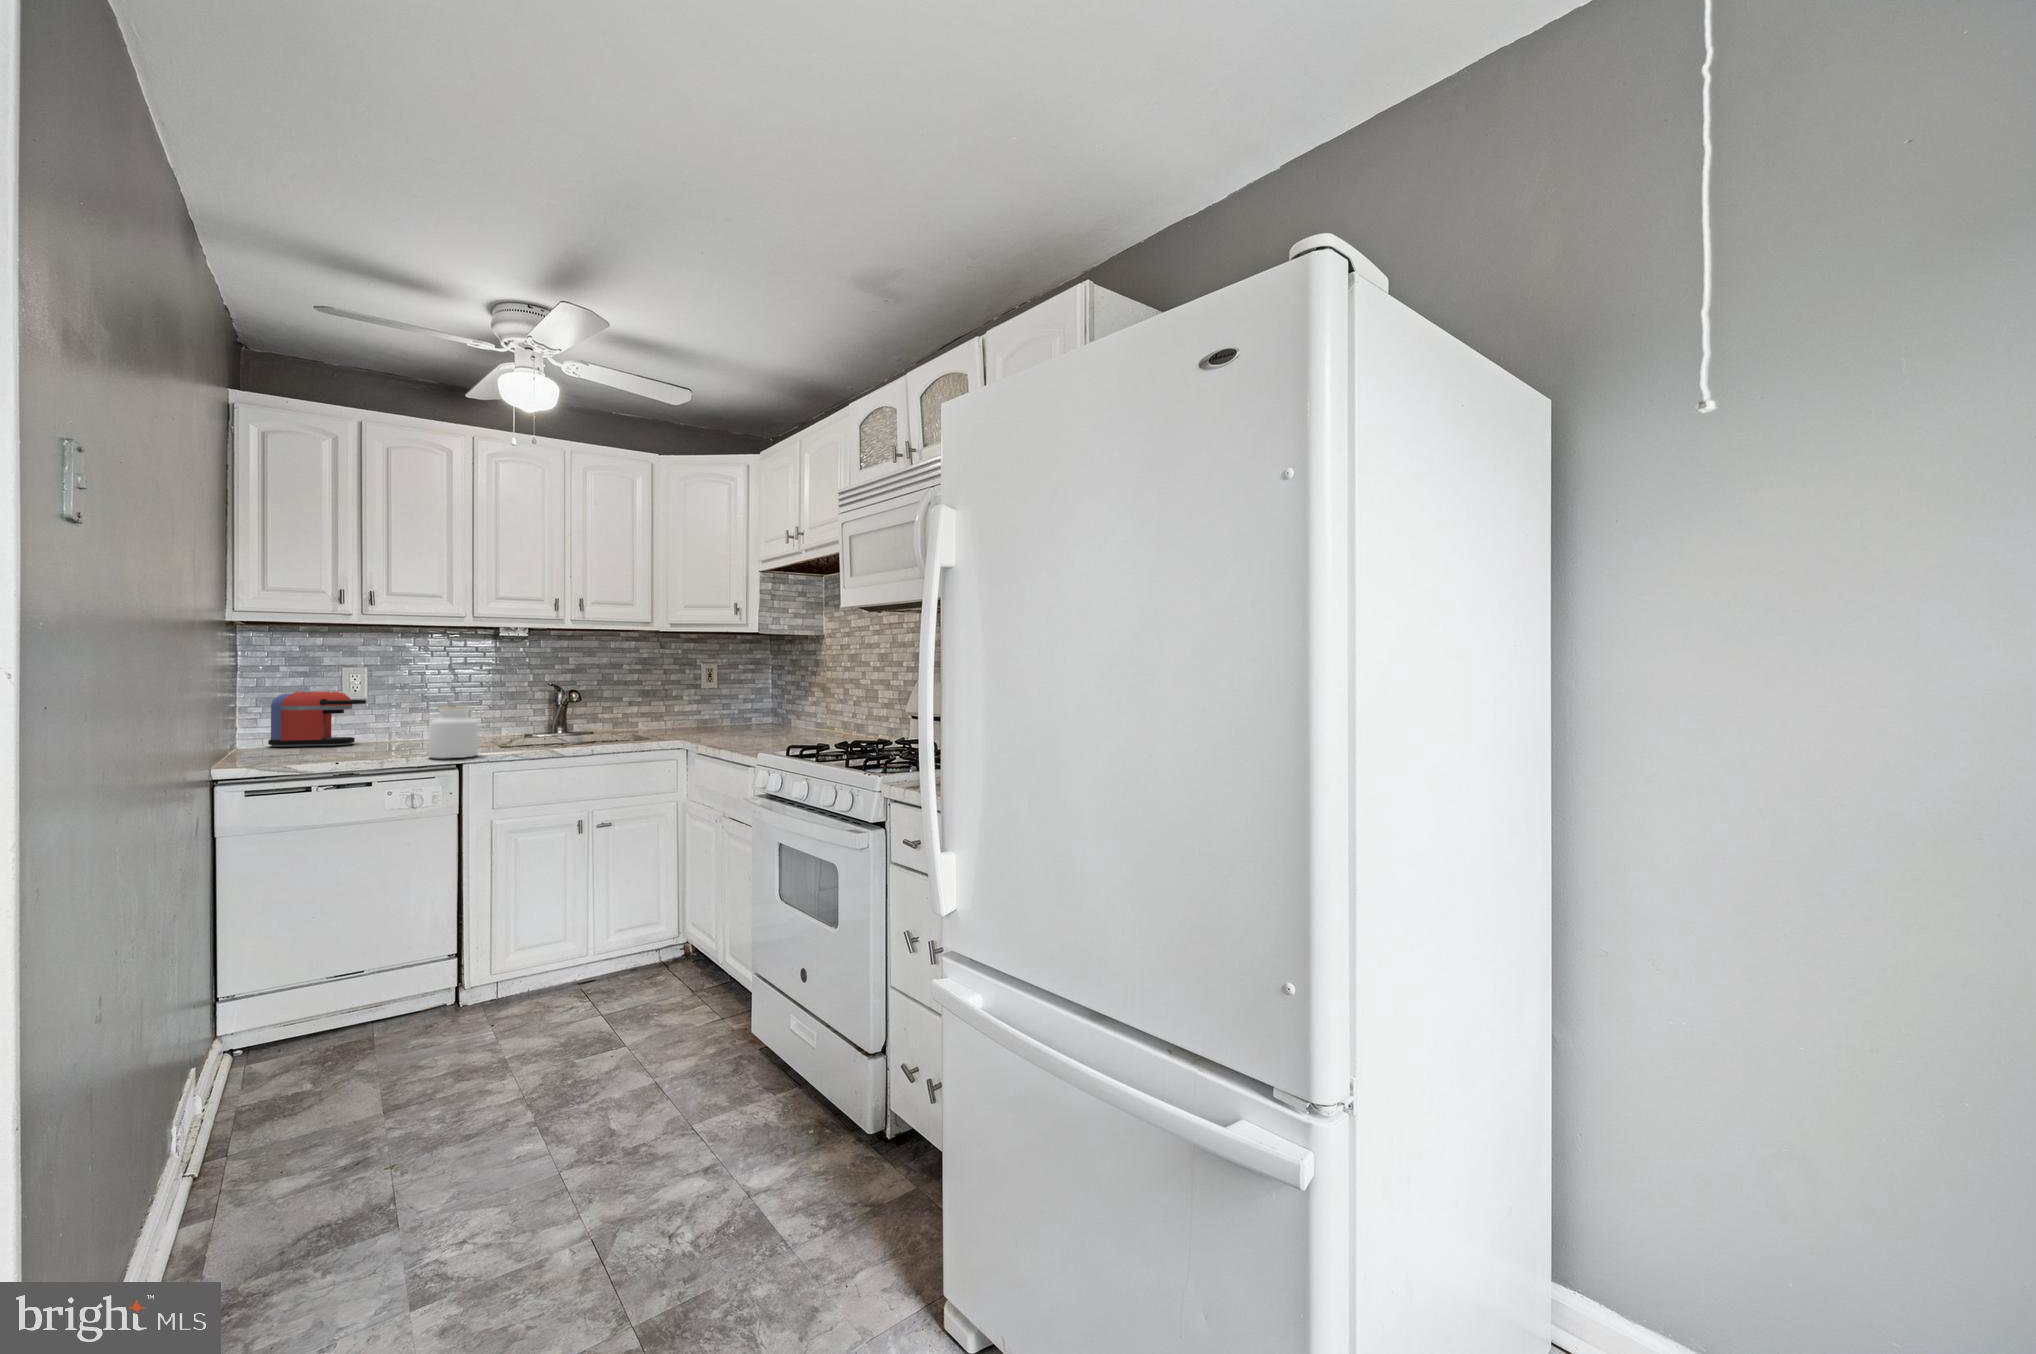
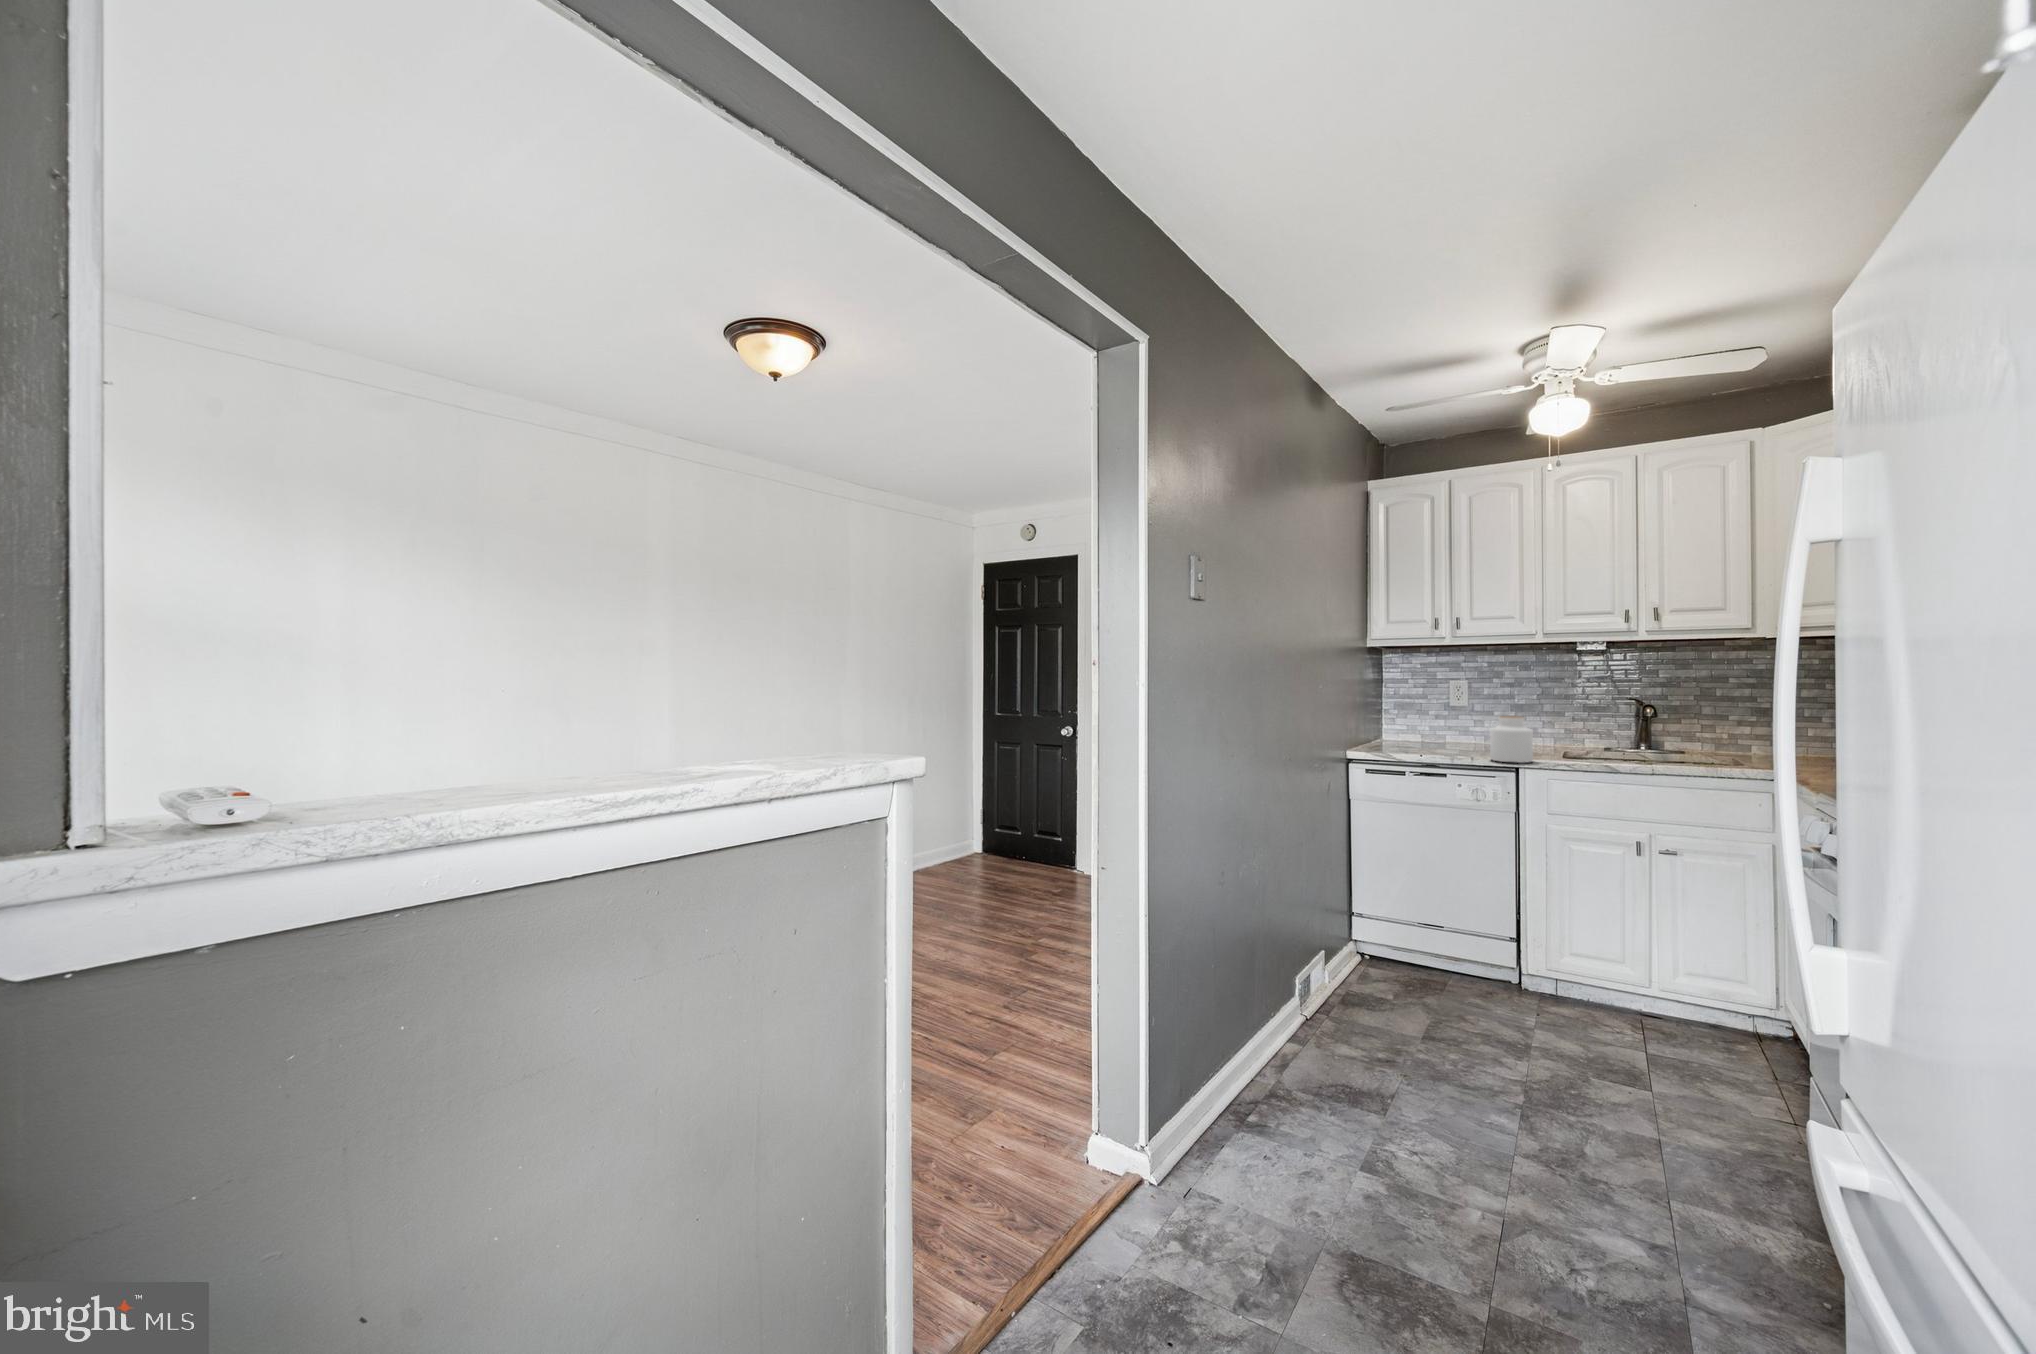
coffee maker: present [268,692,366,747] -> none [1400,699,1464,743]

